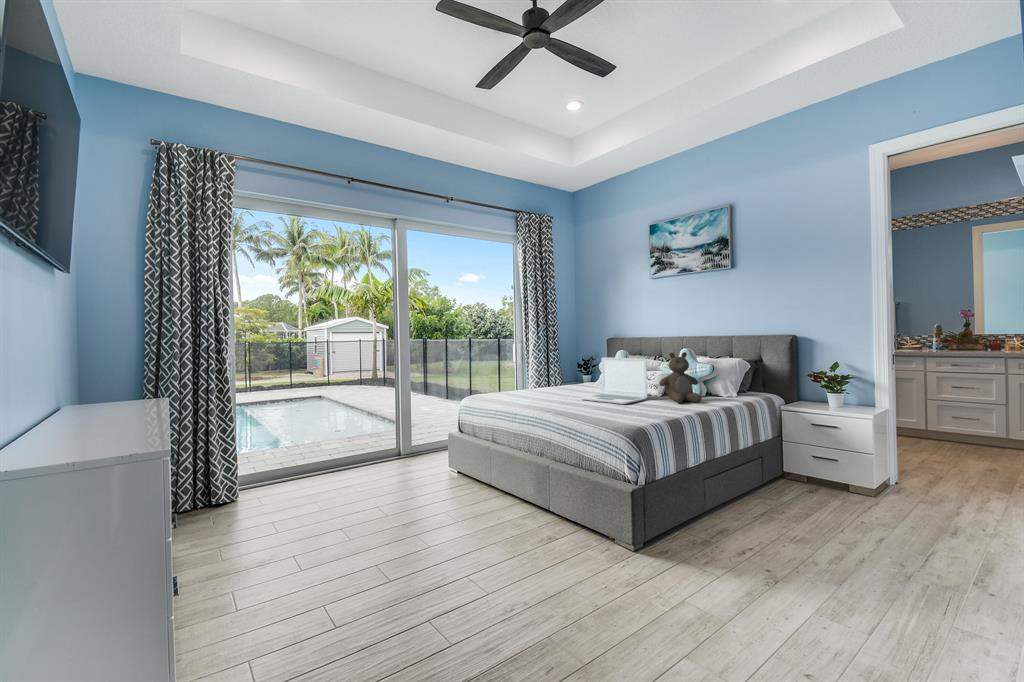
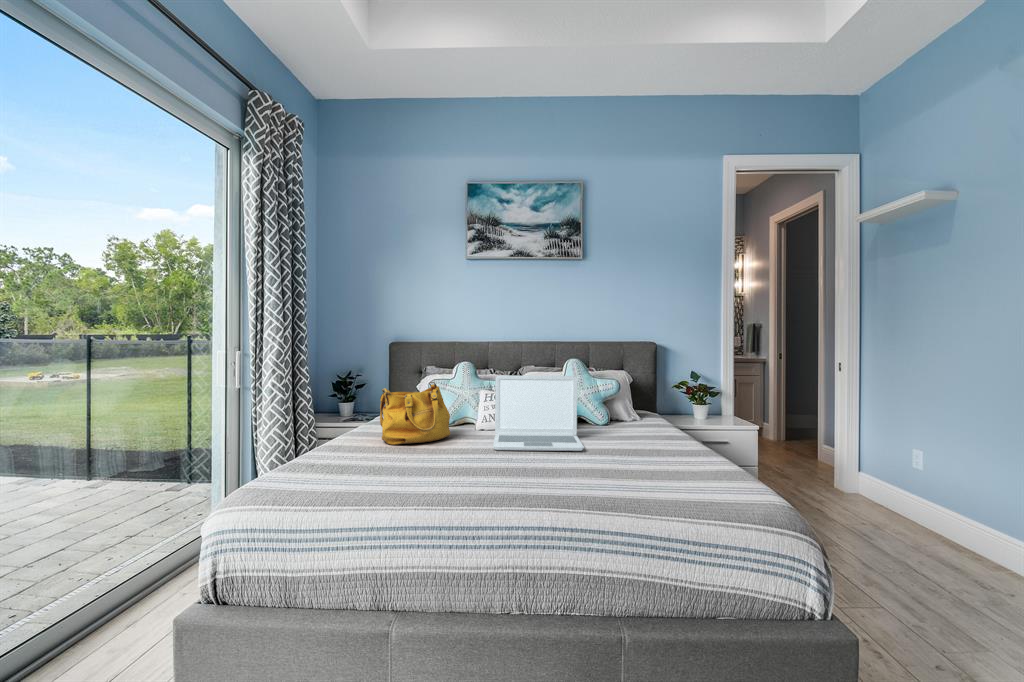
teddy bear: present [659,352,702,403] -> none [594,366,647,439]
handbag: none [539,361,581,393] -> present [380,382,450,445]

